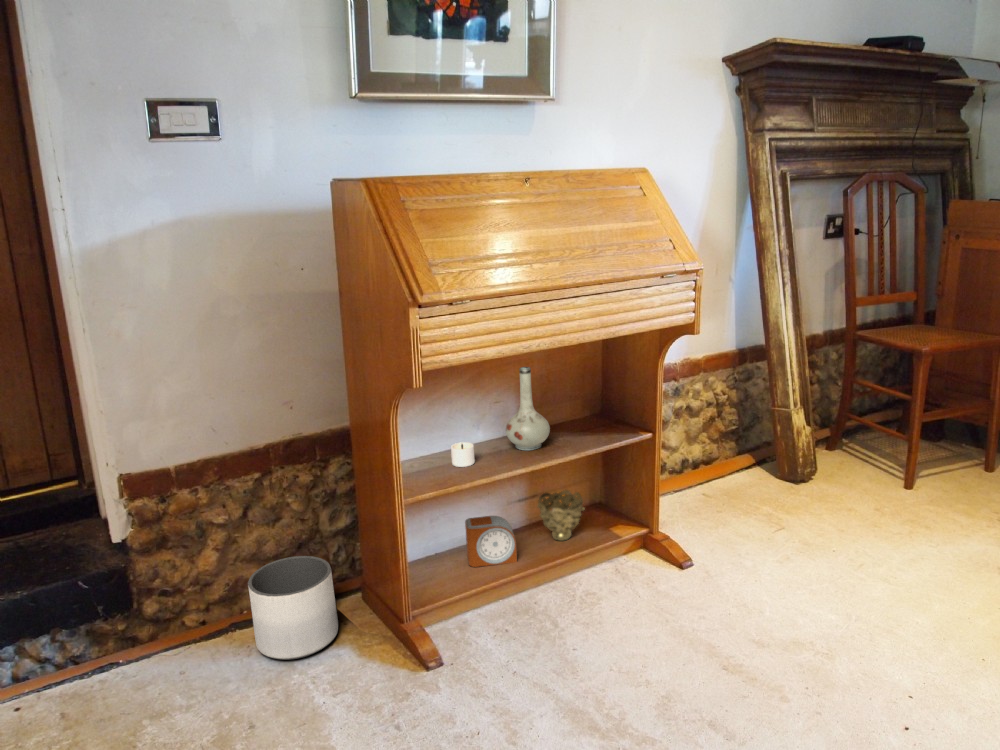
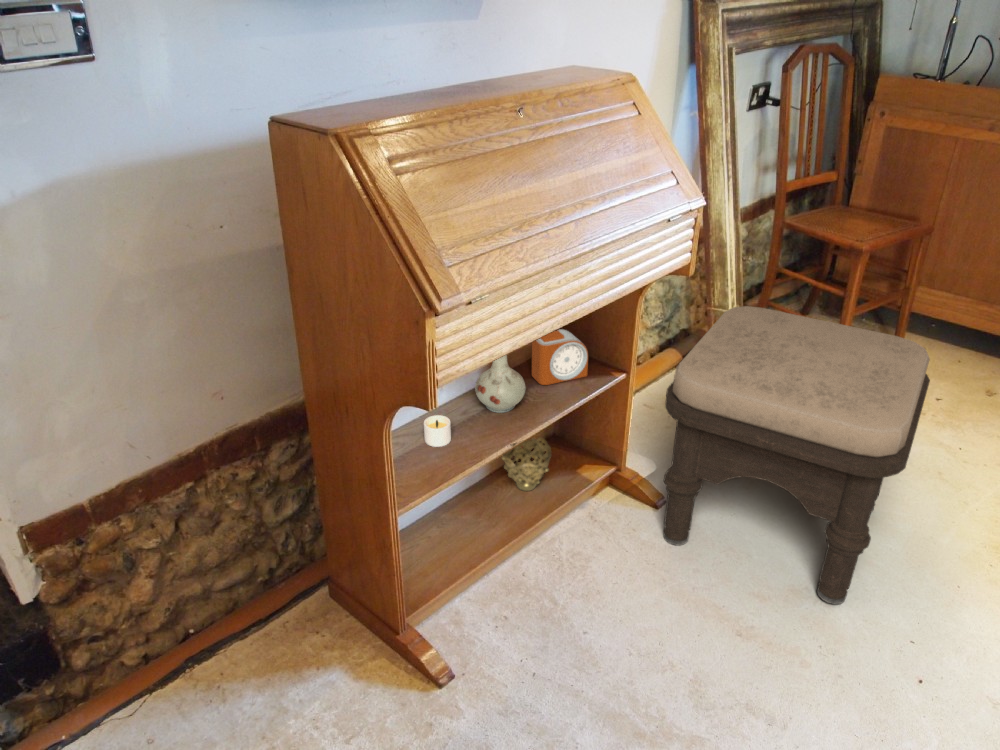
ottoman: none [676,381,955,664] -> present [663,306,930,604]
alarm clock: present [465,516,517,567] -> present [532,329,588,385]
planter: present [248,556,338,660] -> none [203,563,311,689]

